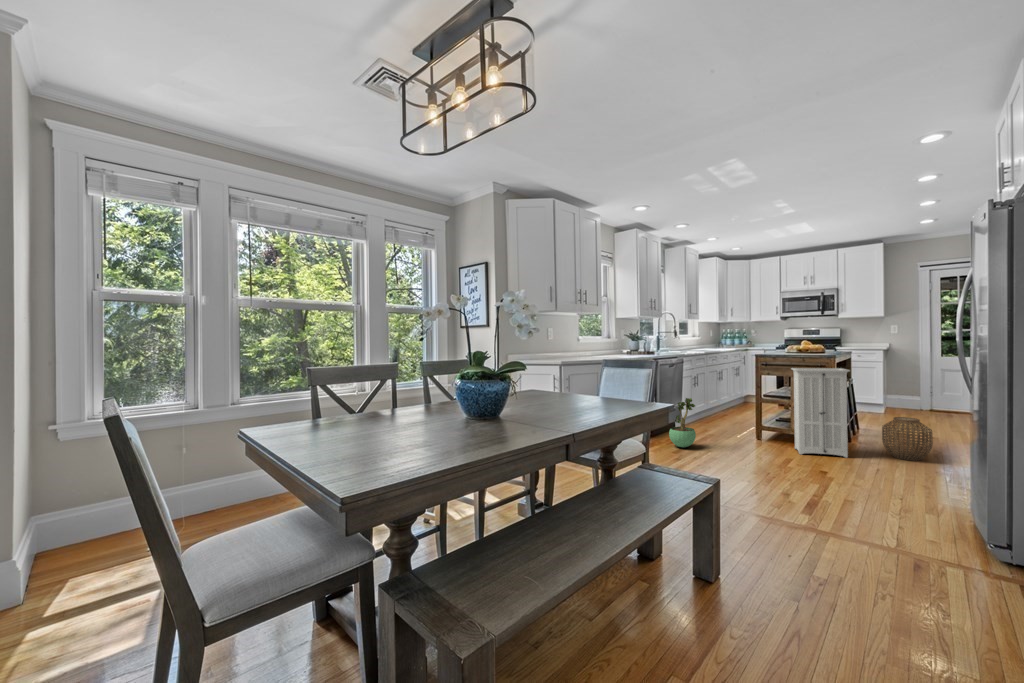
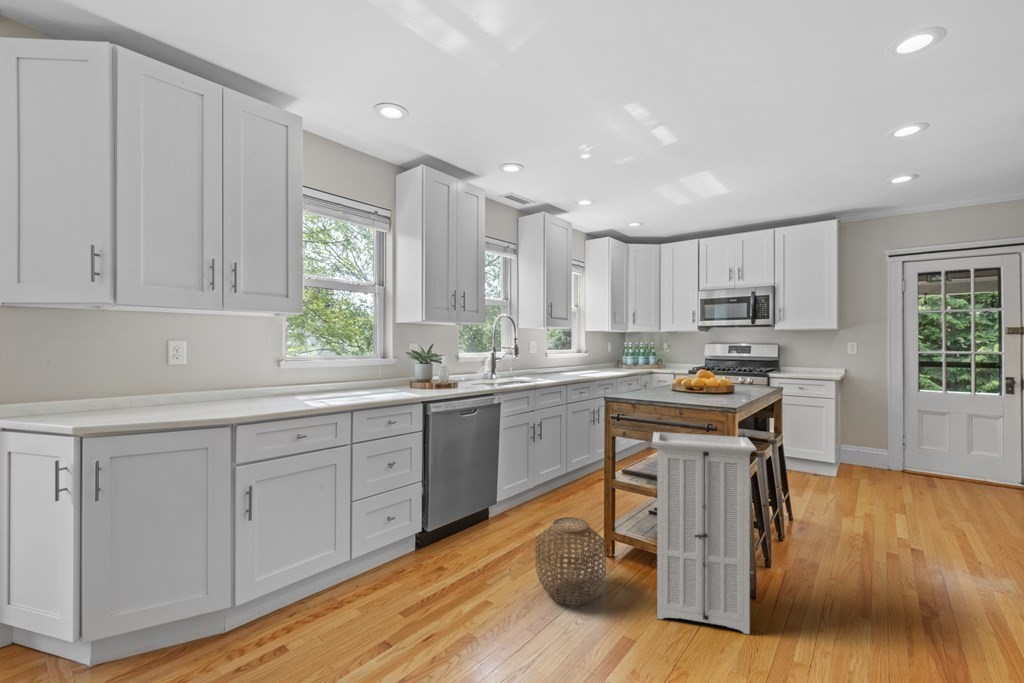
potted plant: present [669,398,696,447] -> none [420,486,478,589]
woven basket: present [882,417,933,460] -> present [535,517,606,606]

